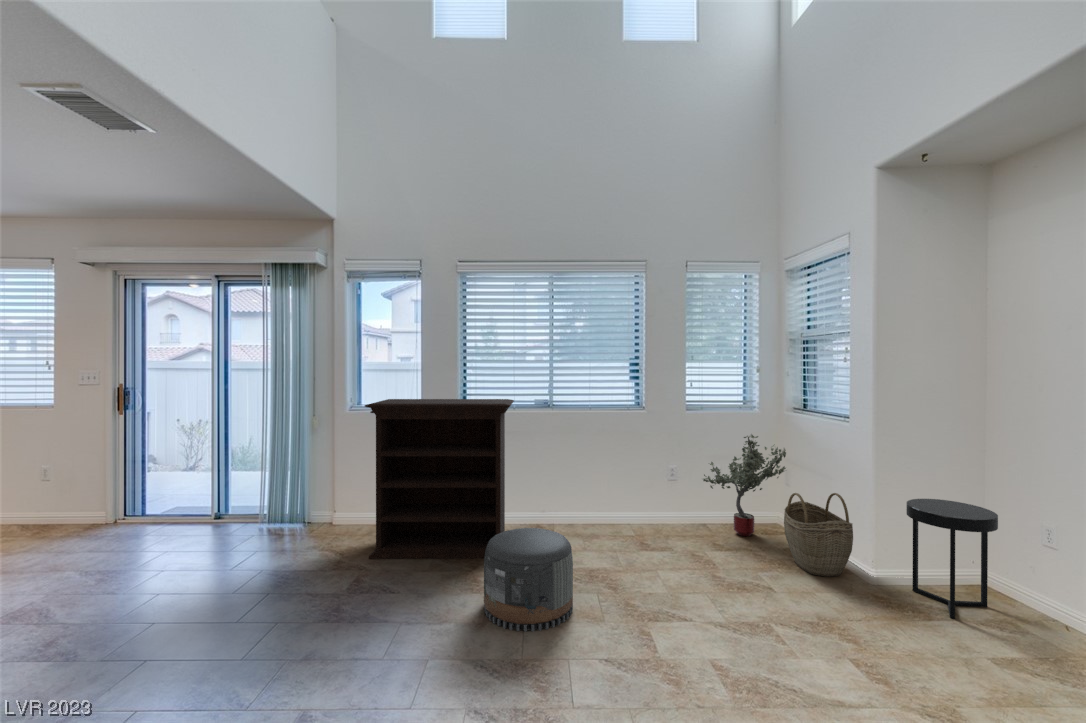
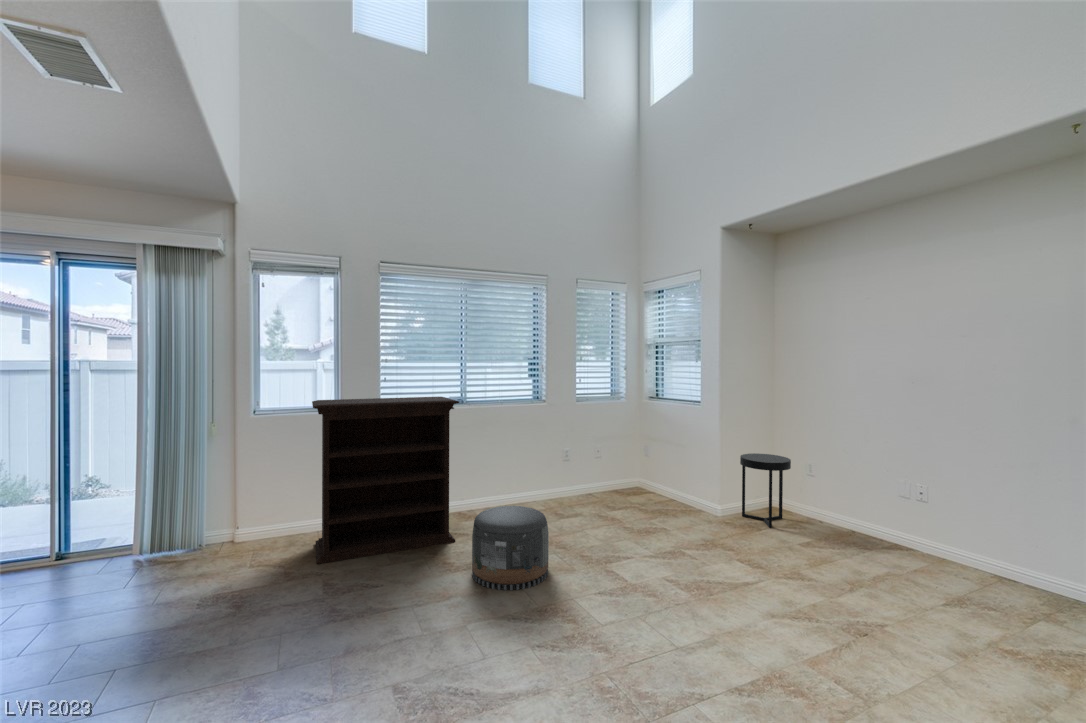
potted tree: present [703,434,786,536] -> none [592,418,650,498]
woven basket: present [784,493,853,577] -> none [659,456,707,516]

